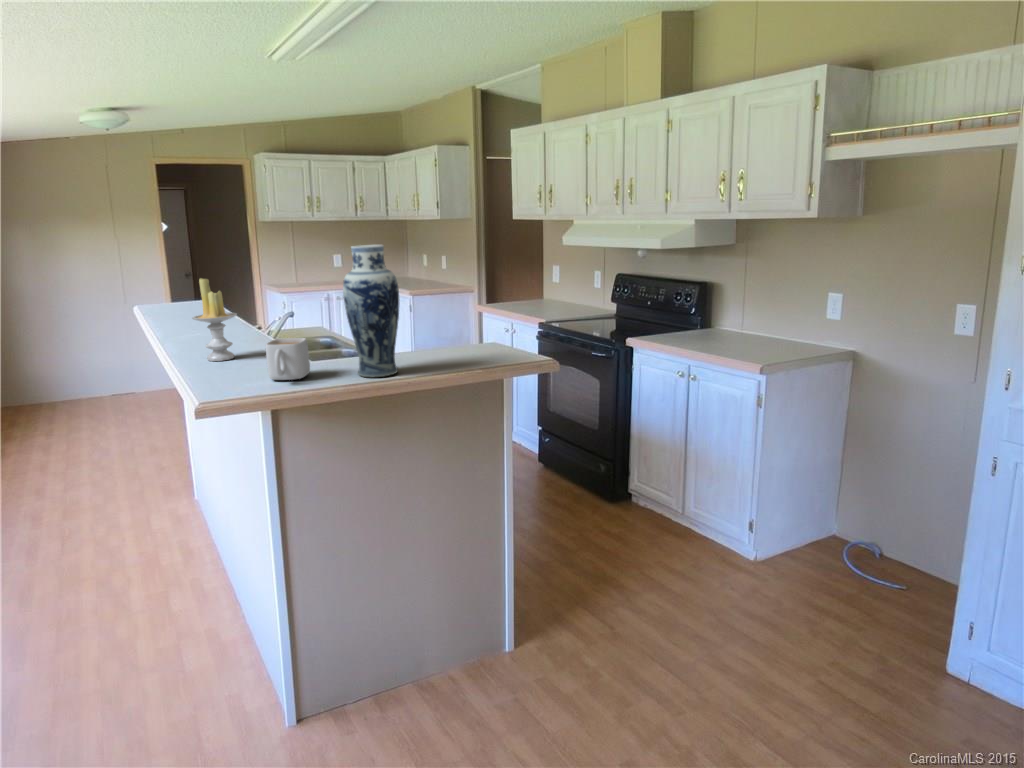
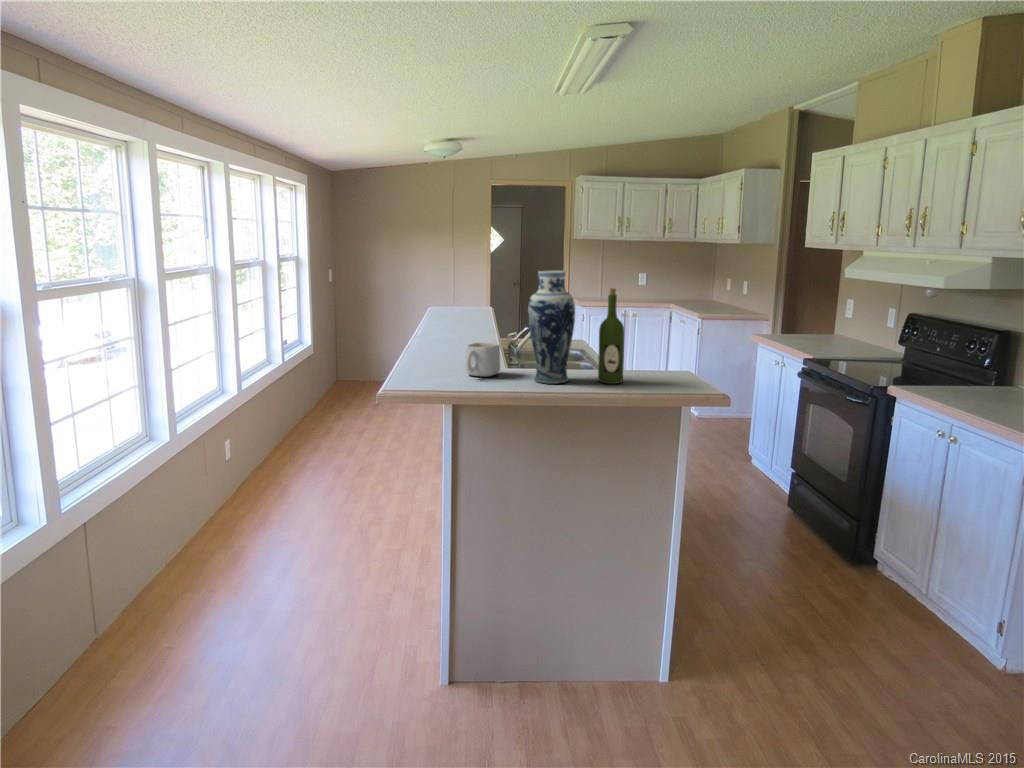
wine bottle: none [424,262,454,368] -> present [598,288,624,384]
candle: present [192,278,237,361] -> none [435,289,468,356]

